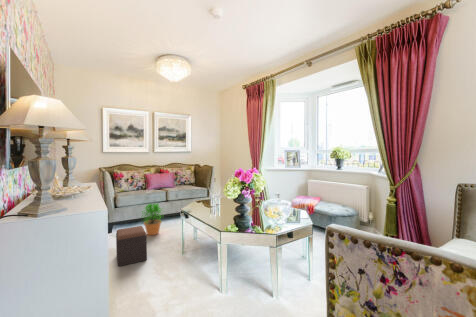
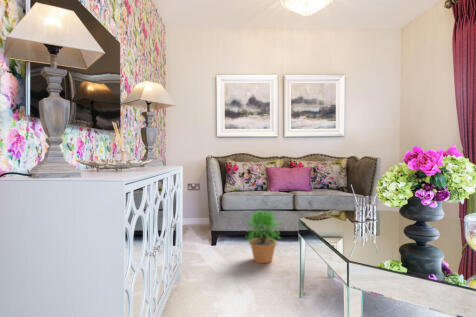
footstool: present [116,226,147,266] -> none [183,244,233,307]

